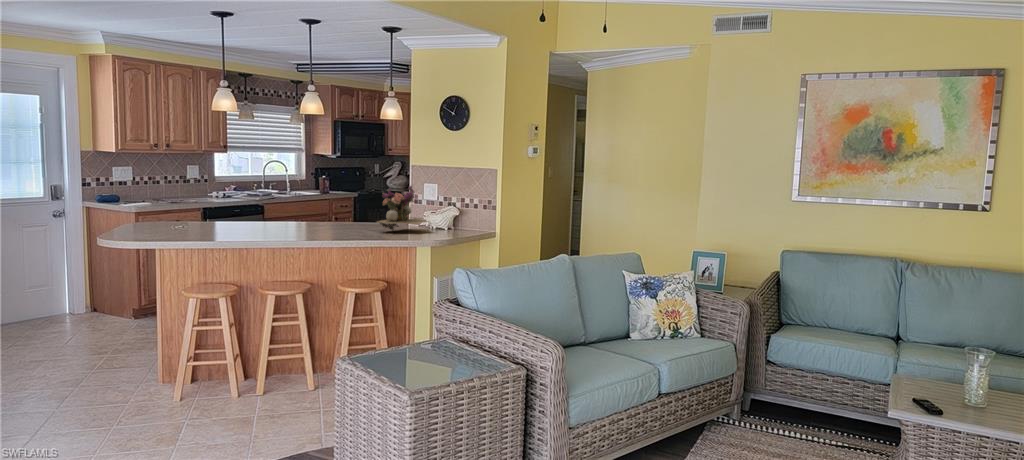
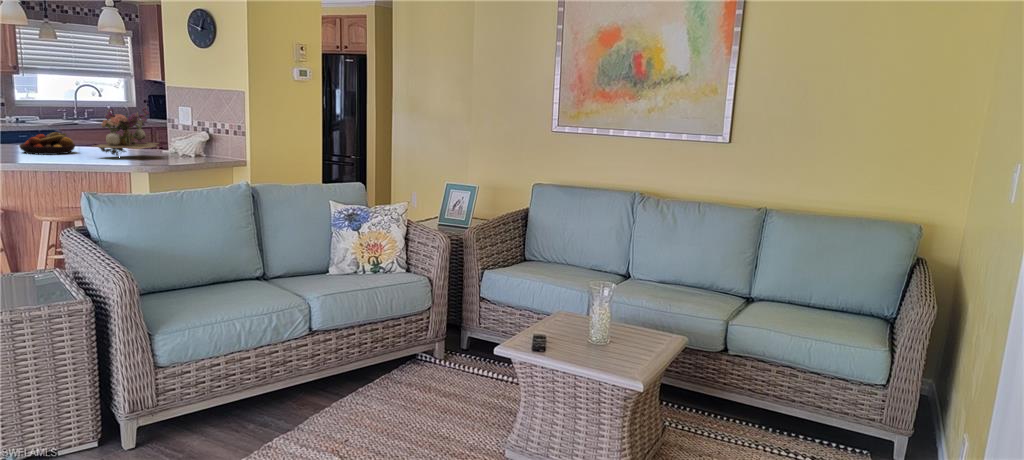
fruit bowl: none [308,210,351,231] -> present [19,133,75,155]

